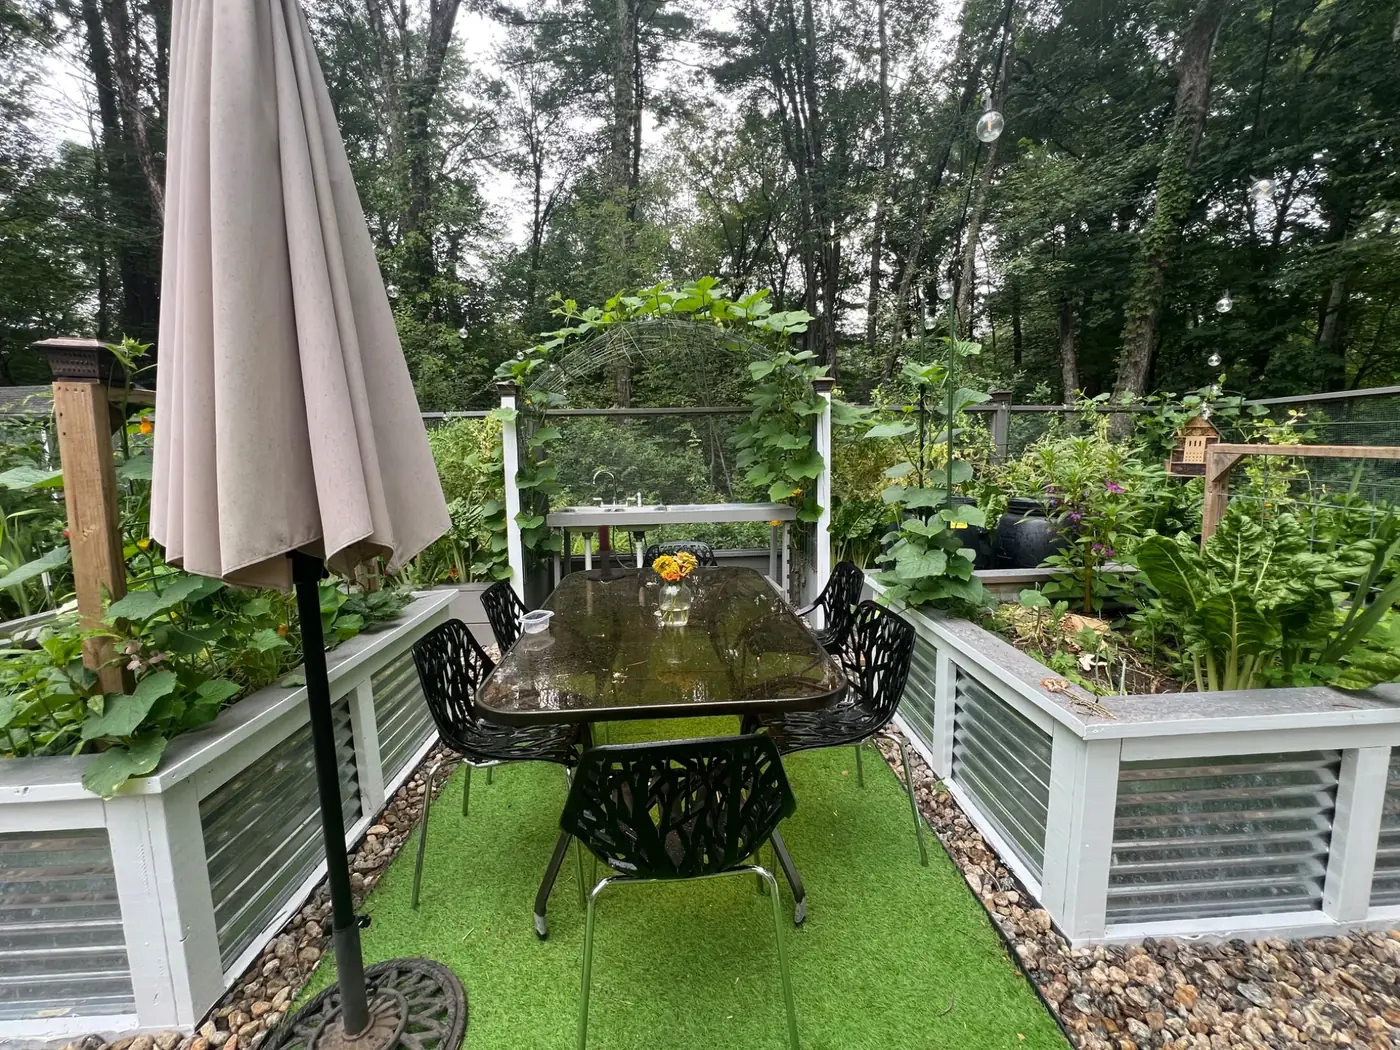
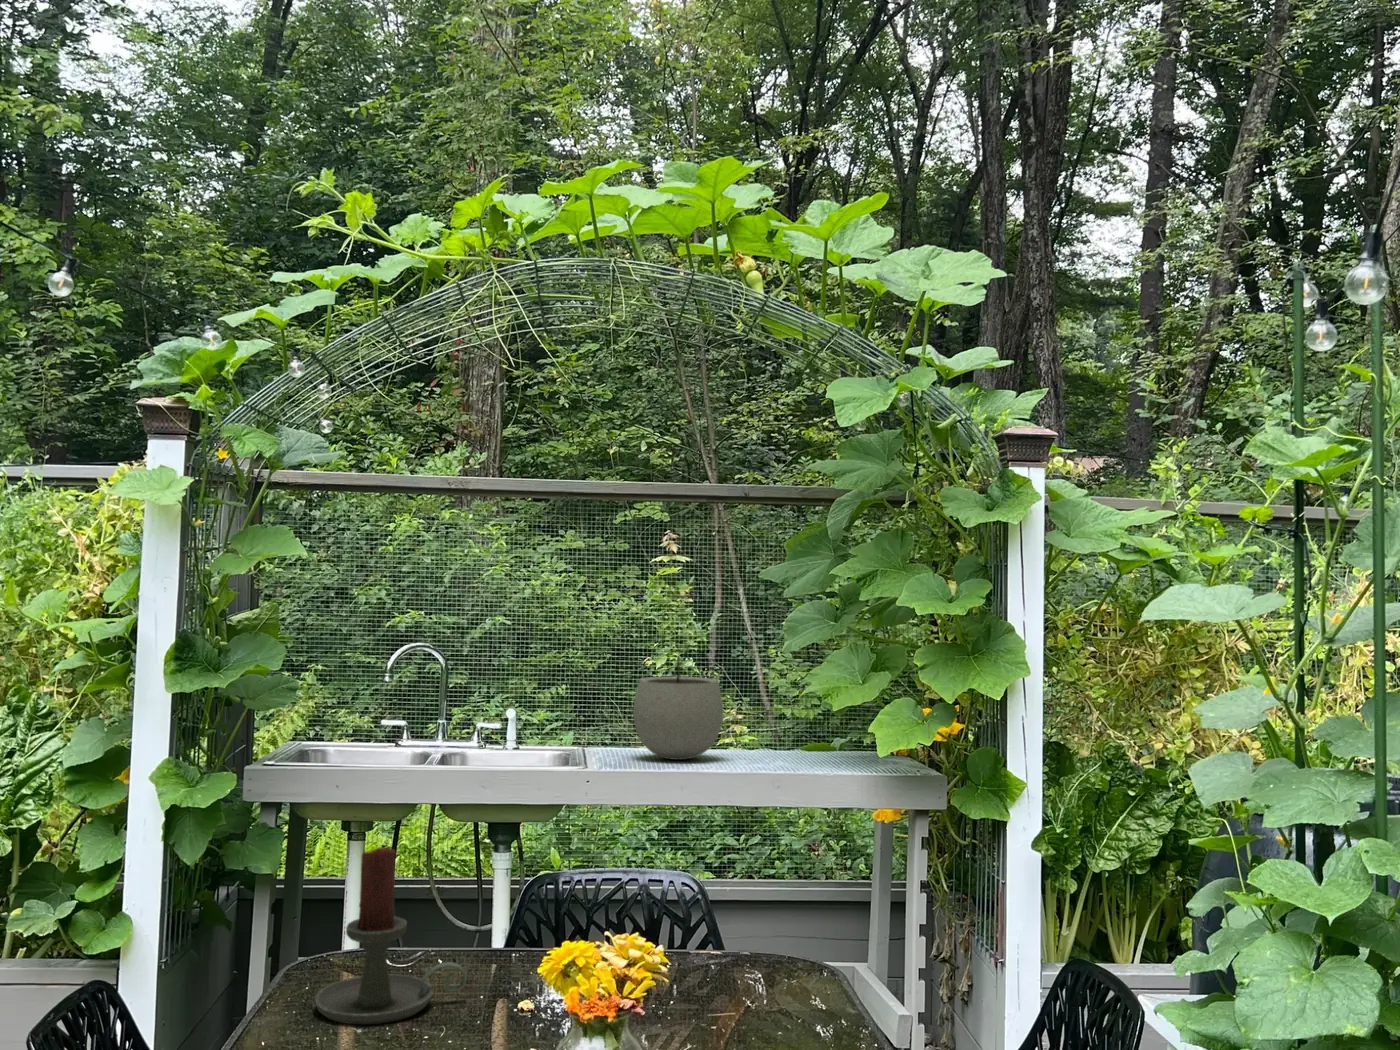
plant pot: none [683,469,715,509] -> present [633,649,723,760]

